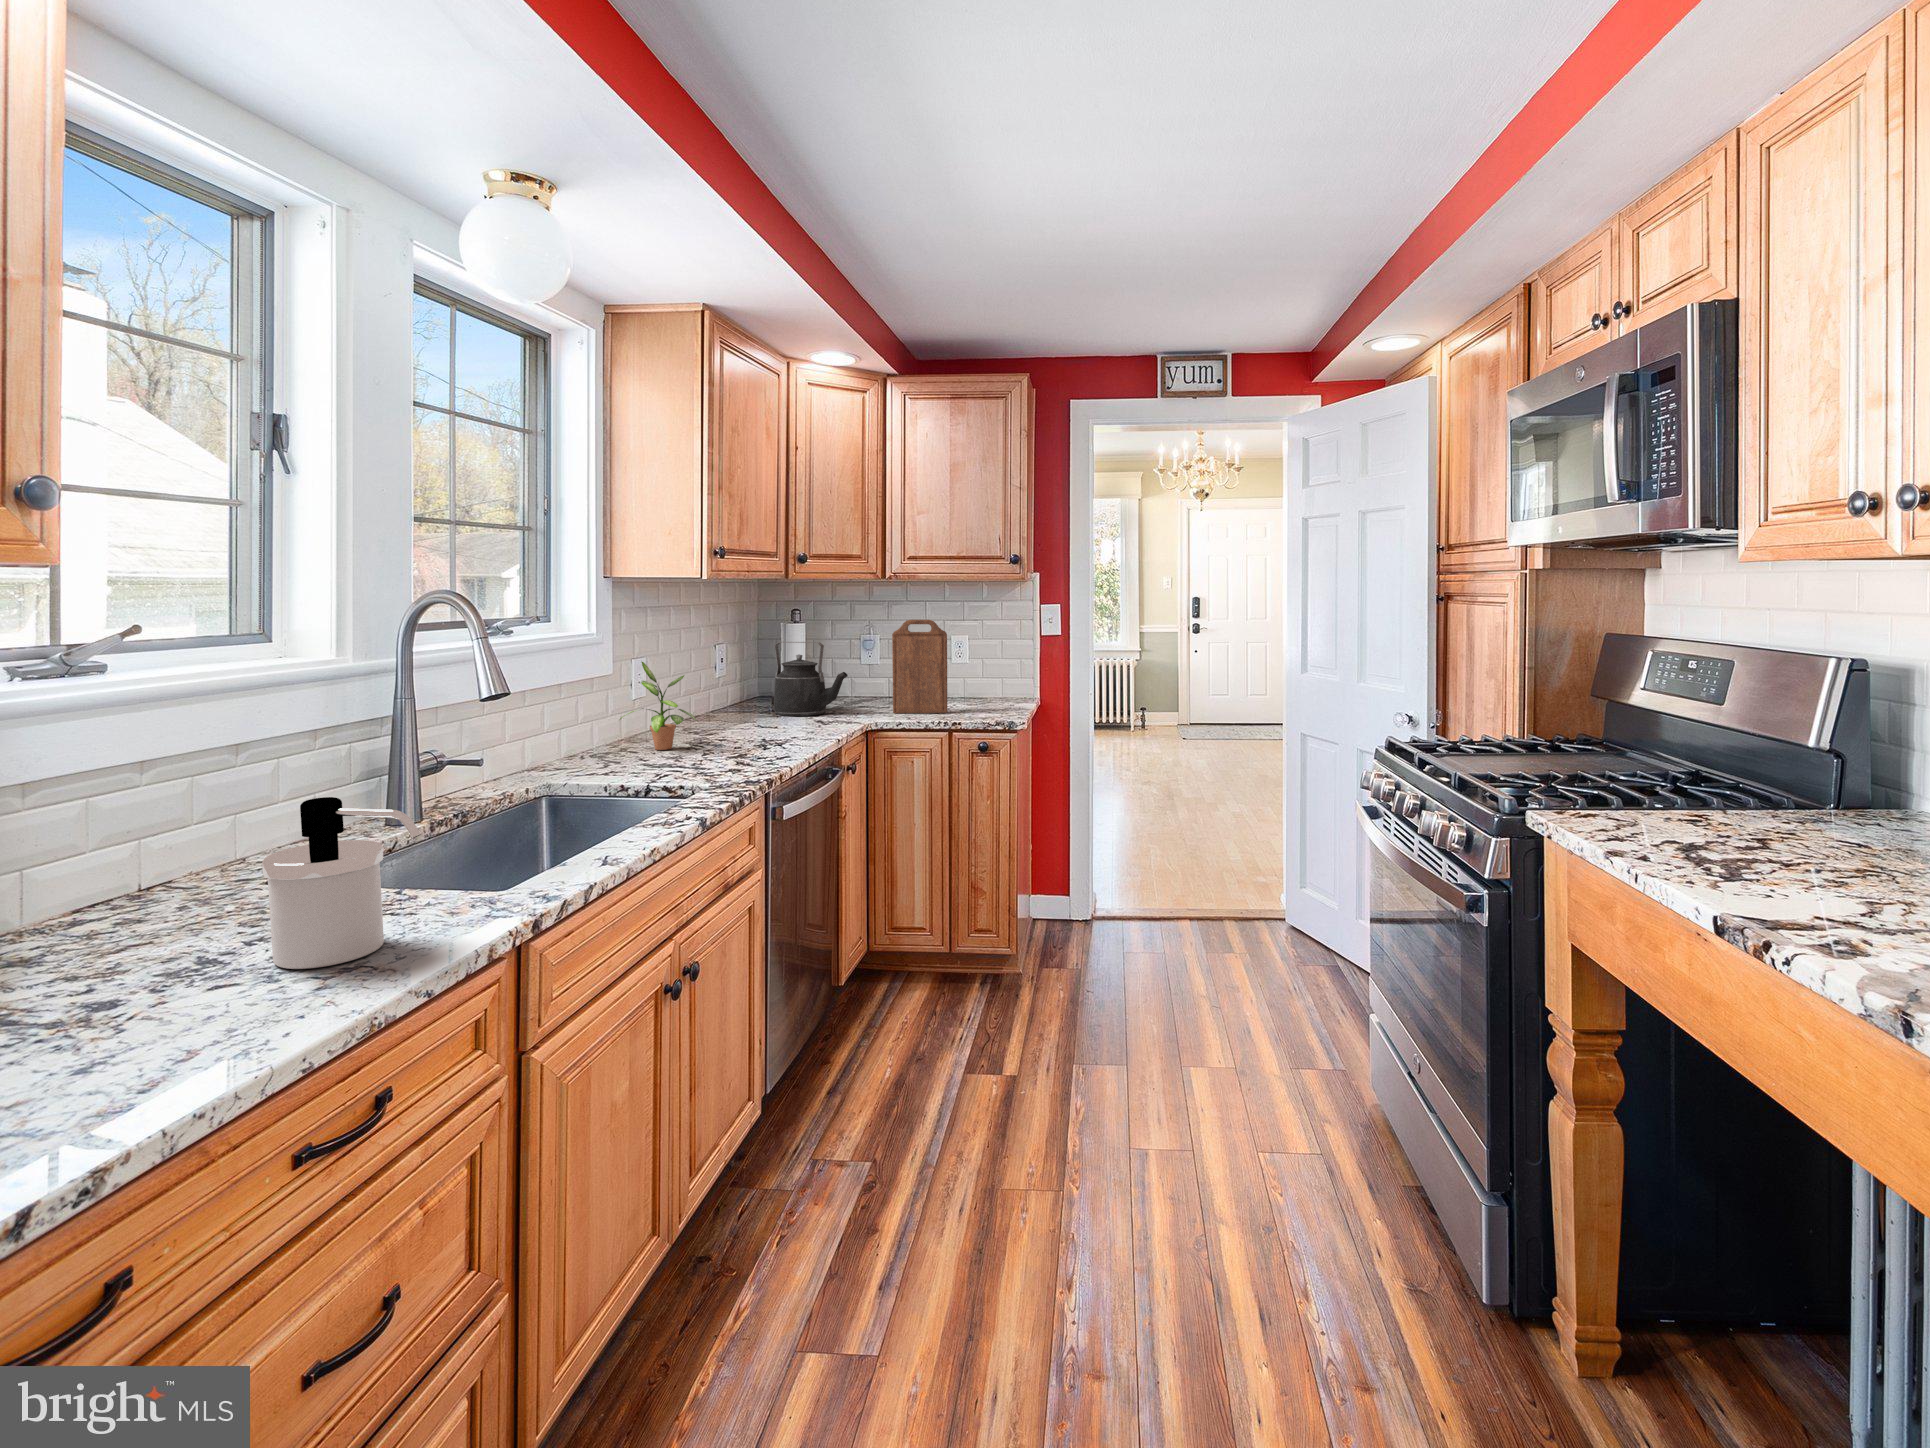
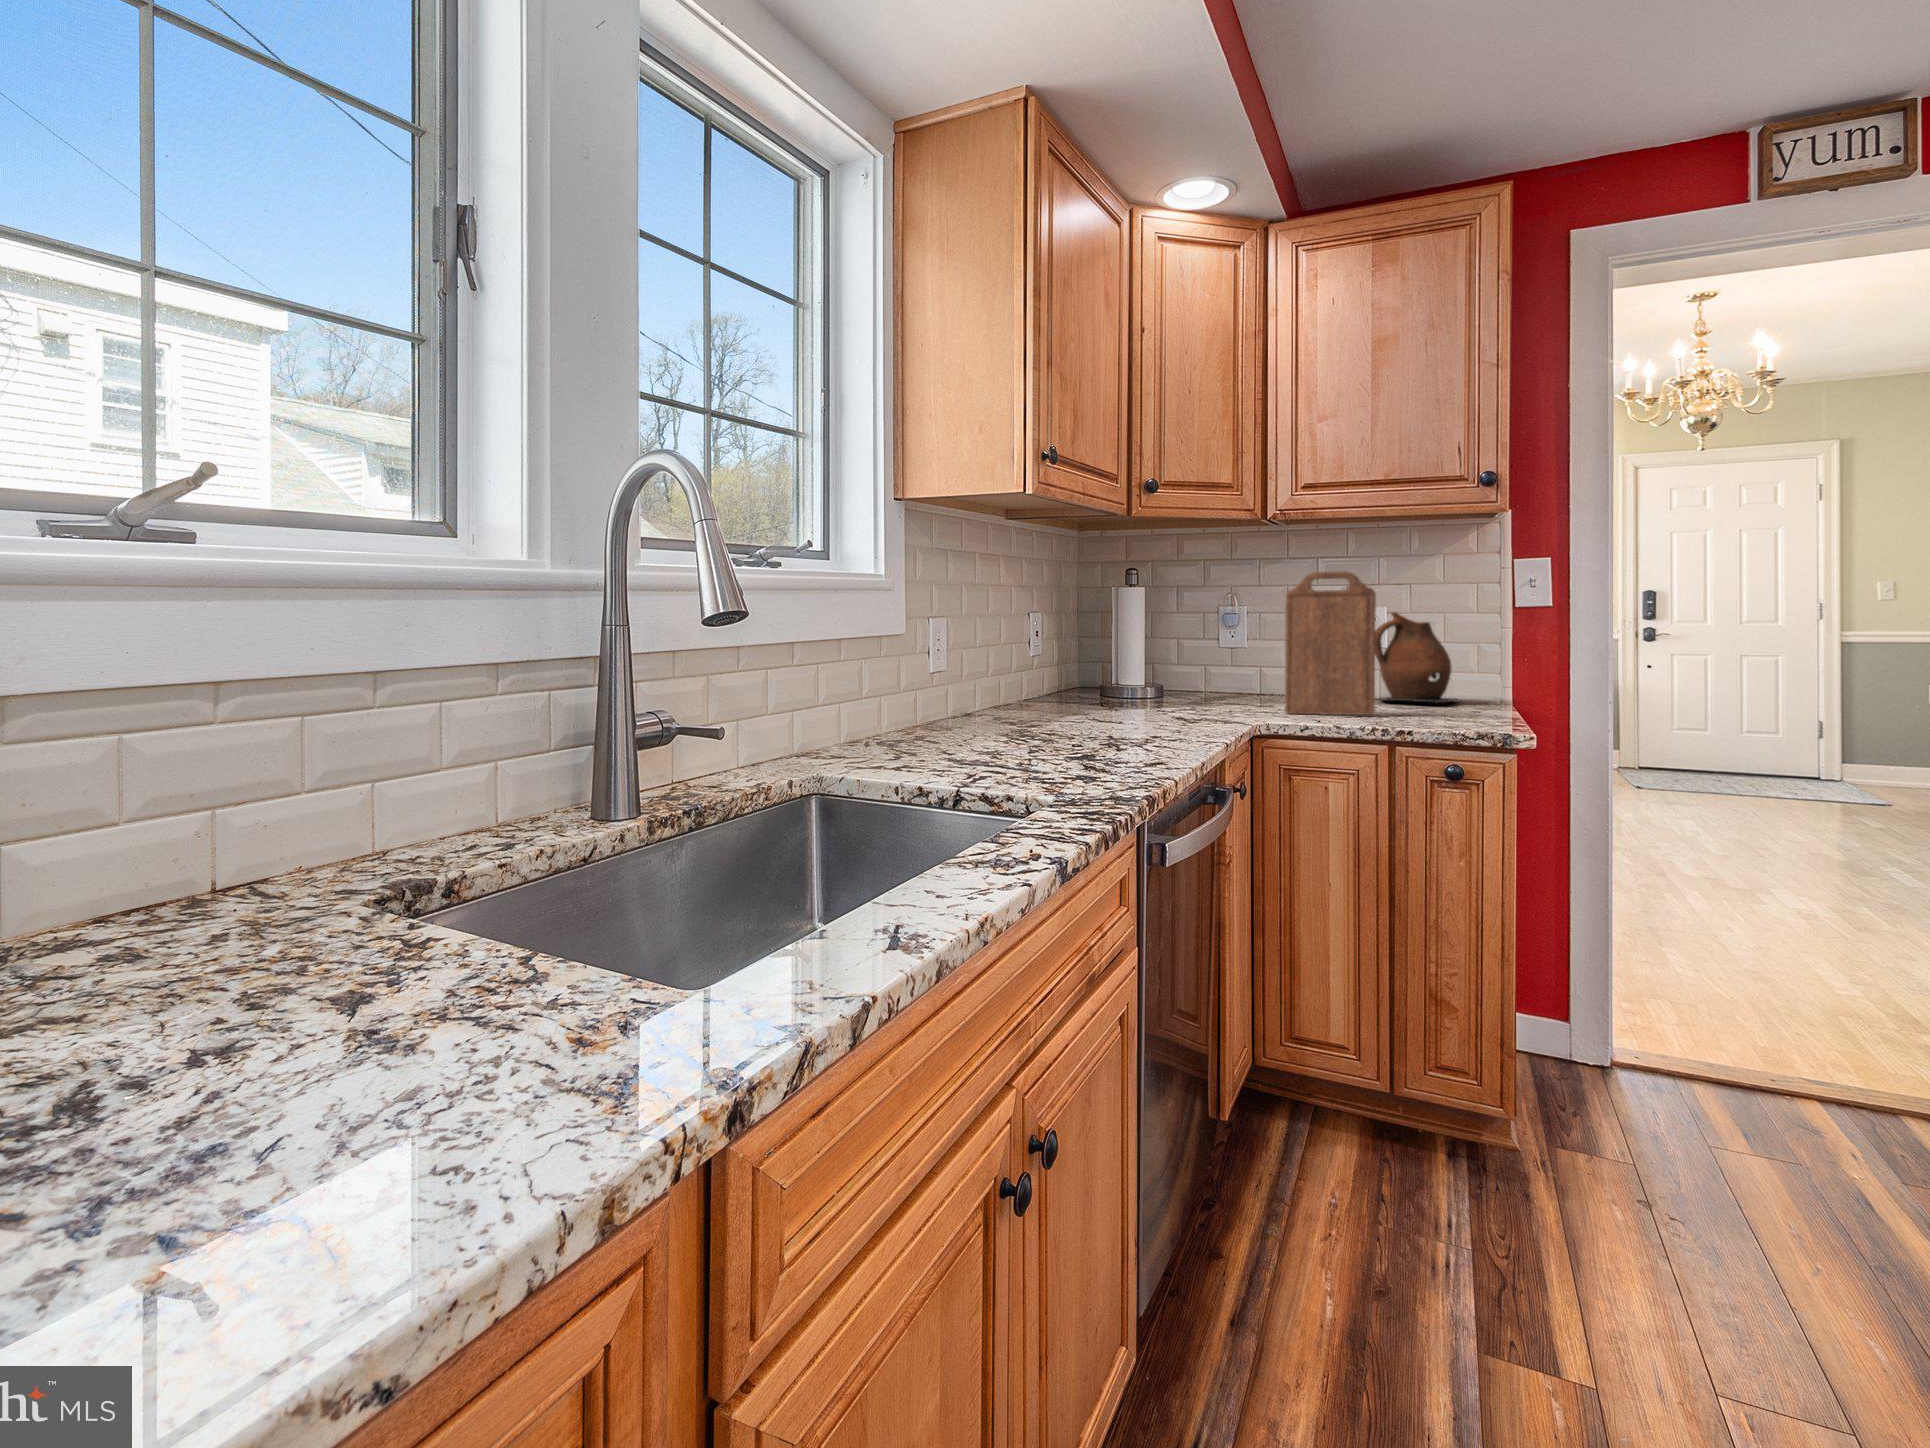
ceramic pitcher: none [958,641,1012,702] -> present [1375,612,1460,703]
kettle: present [774,642,848,716] -> none [1108,607,1218,713]
potted plant: present [619,662,697,750] -> none [910,614,1023,744]
soap dispenser: present [262,797,421,969] -> none [174,729,481,1146]

